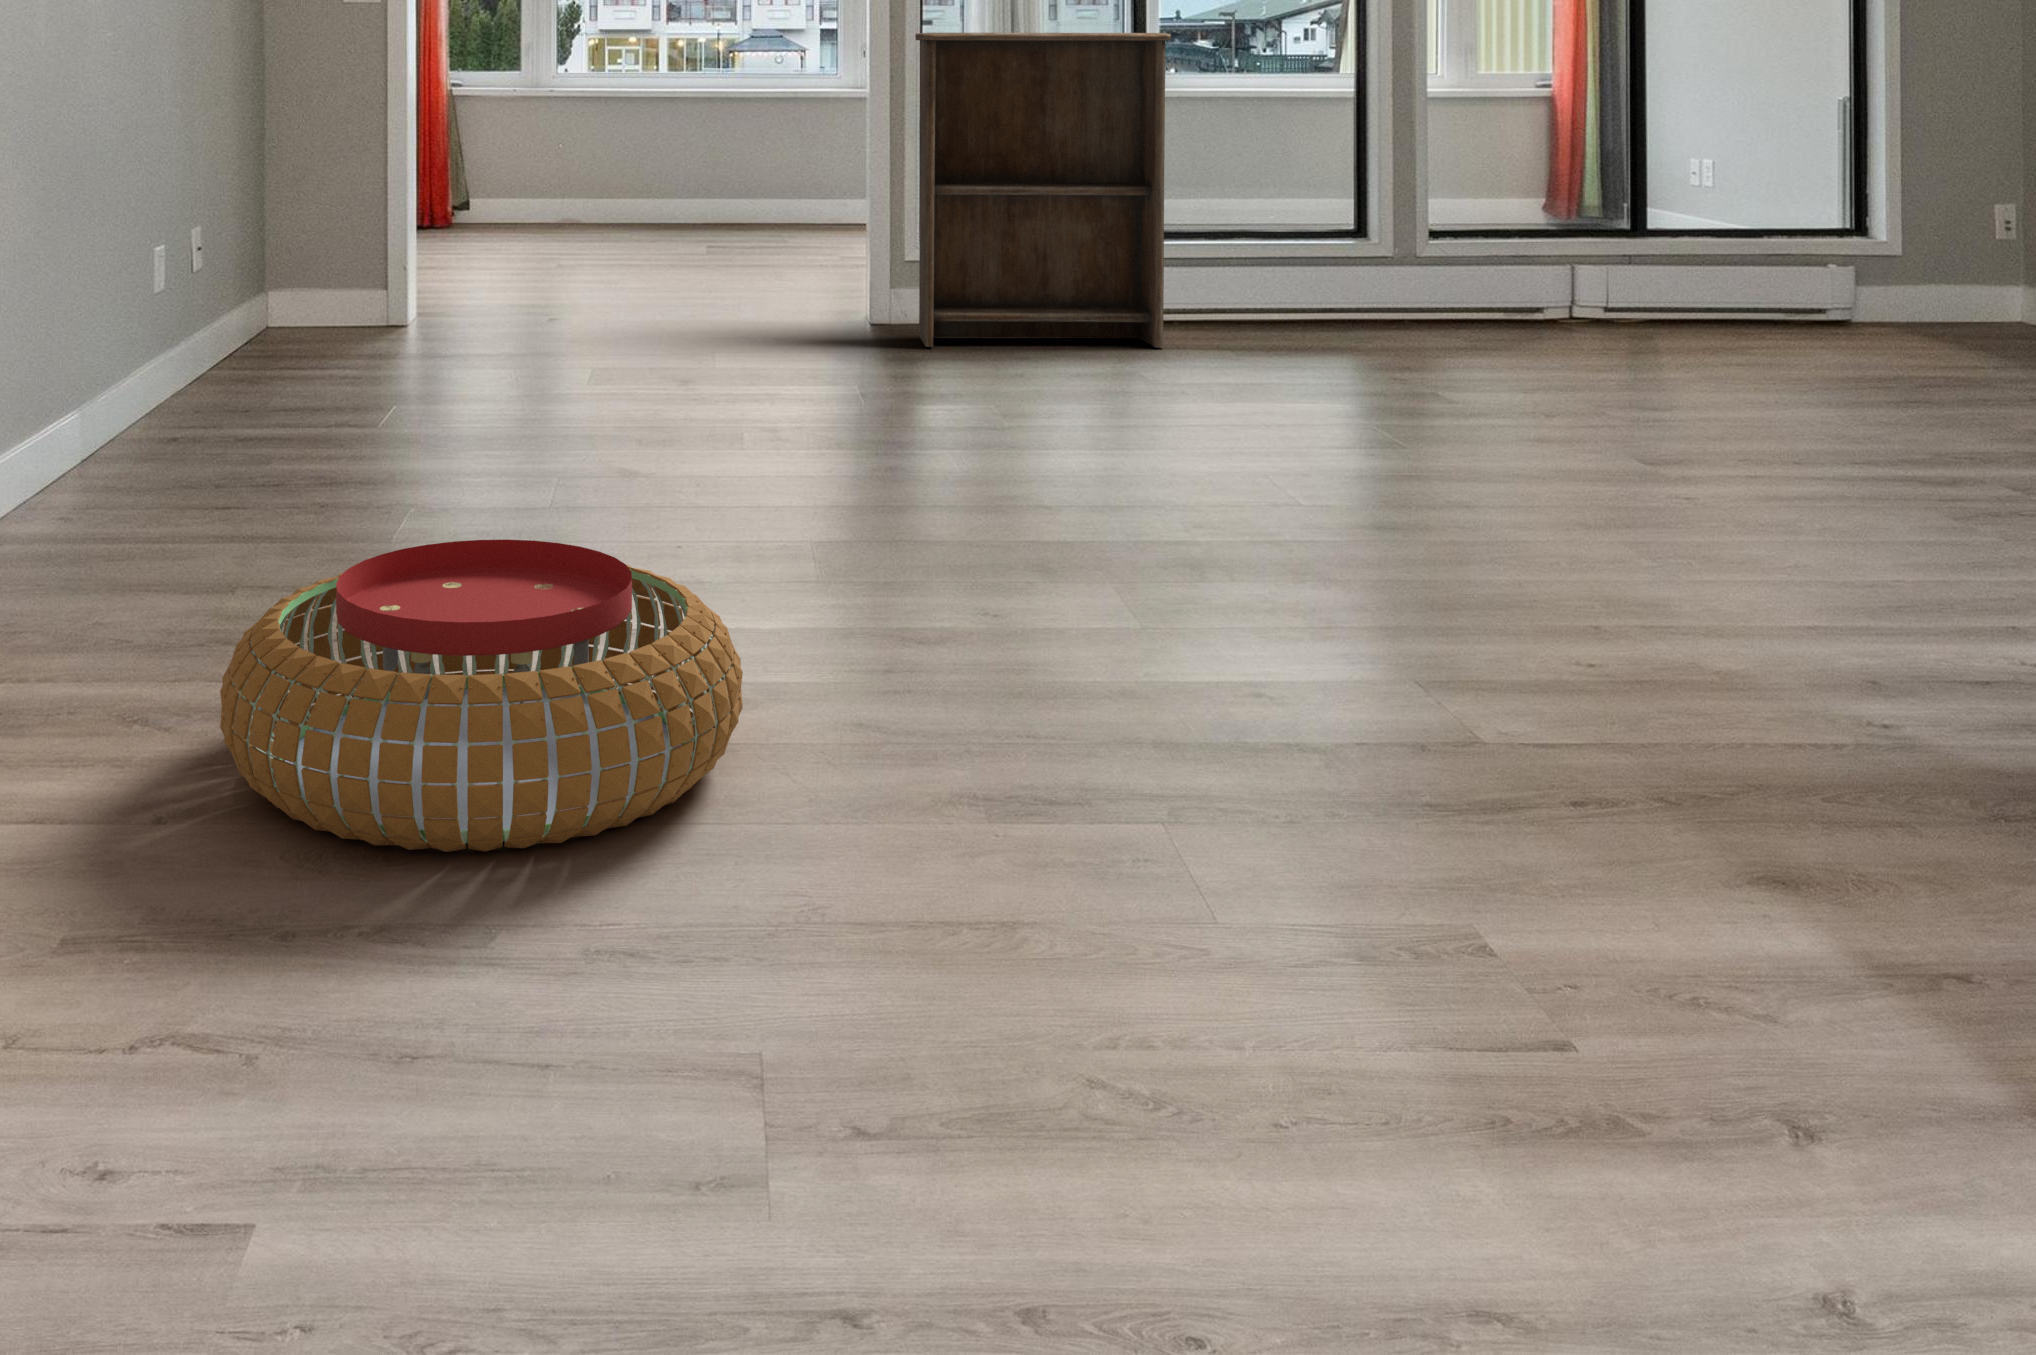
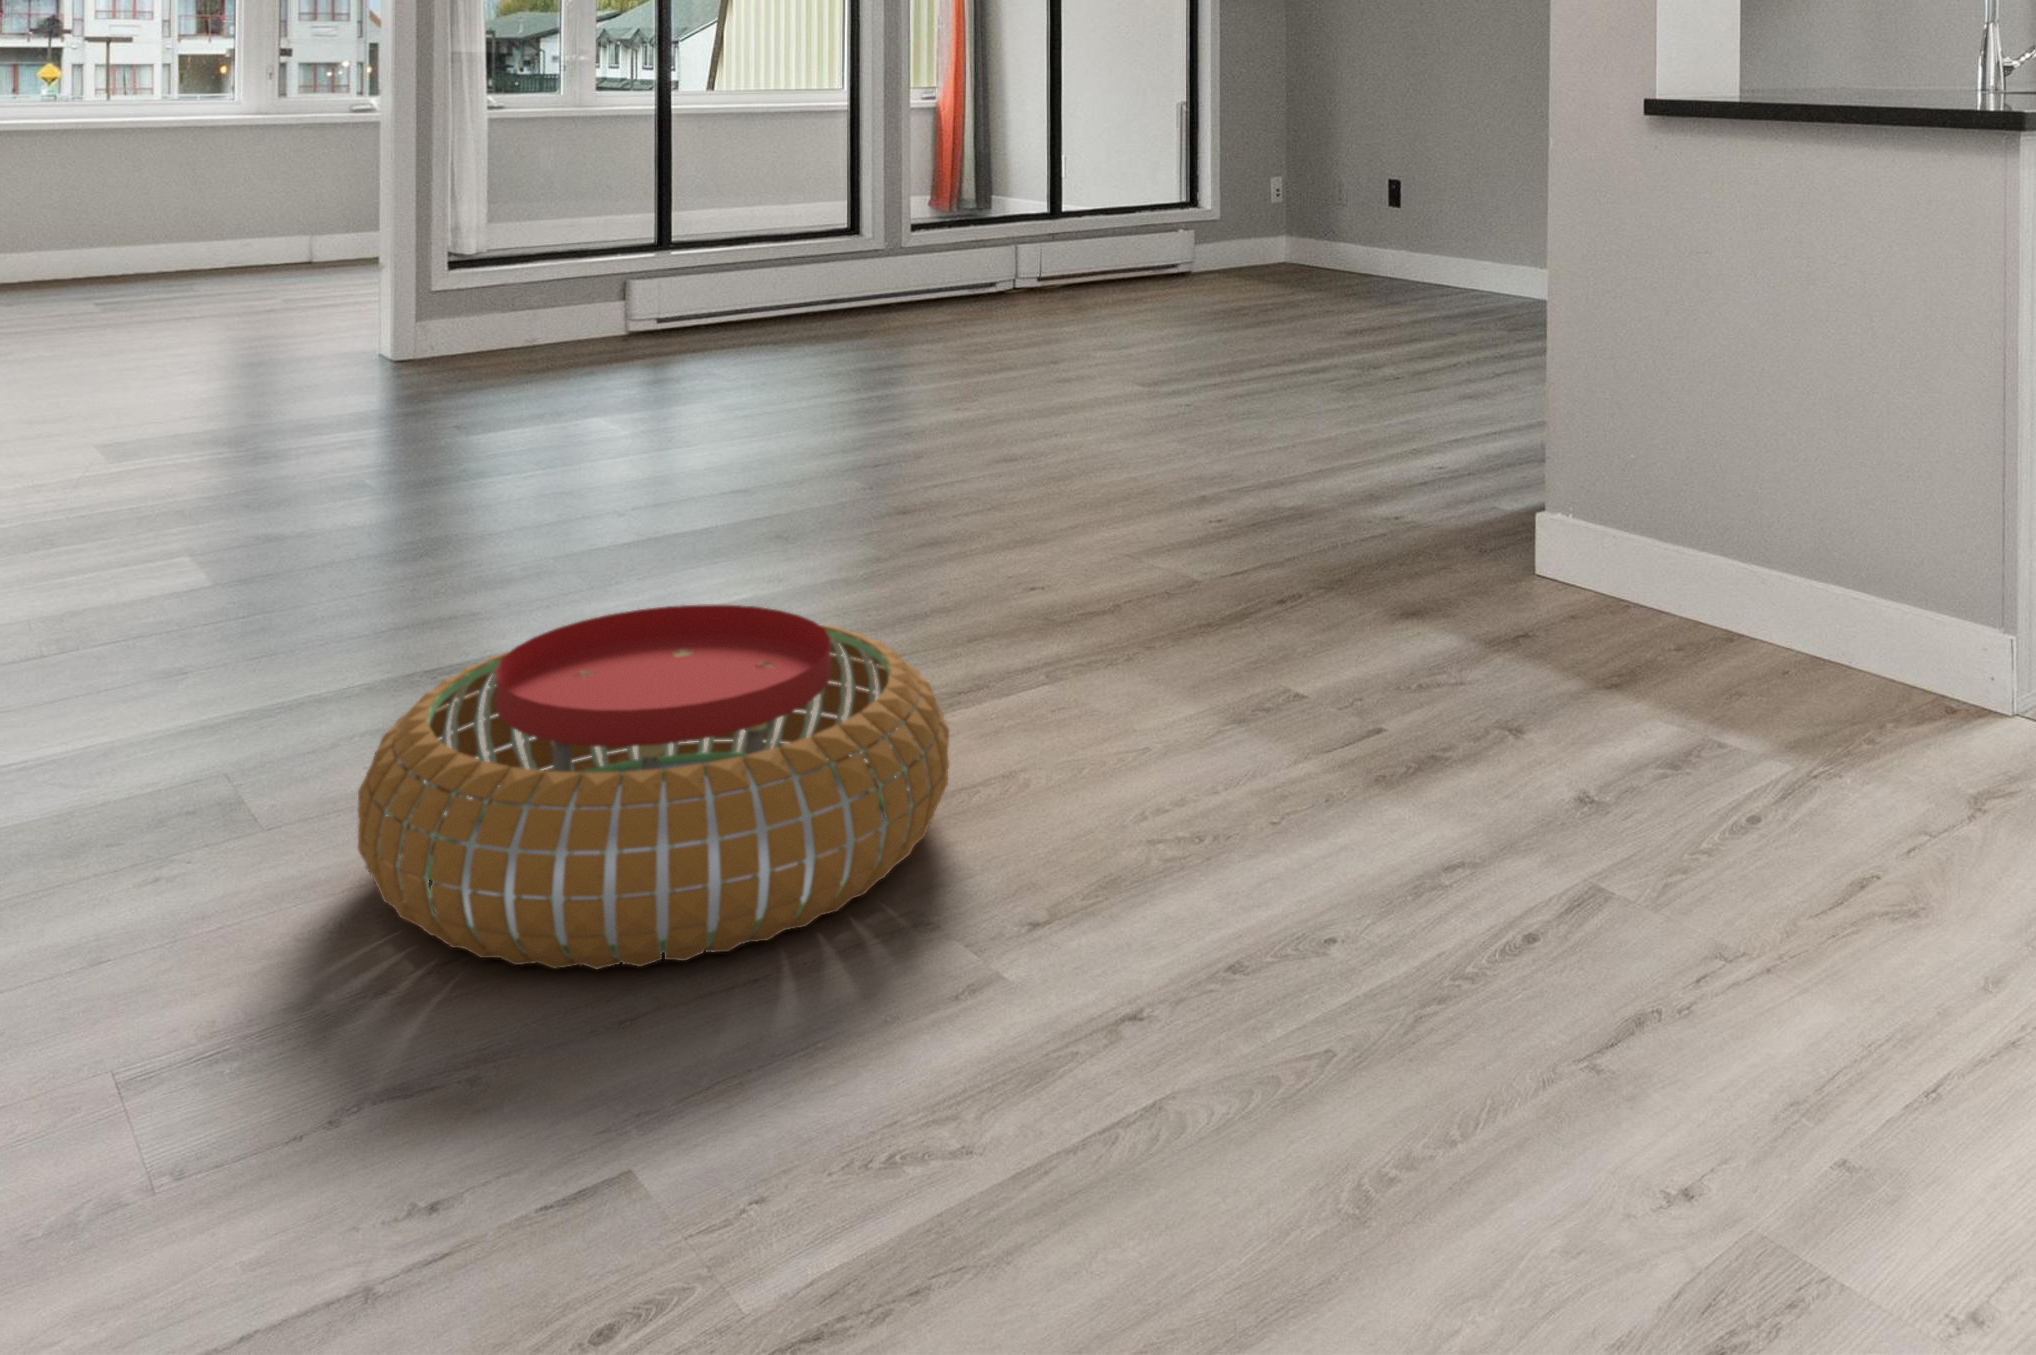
bookshelf: present [915,33,1171,348] -> none [467,52,735,377]

